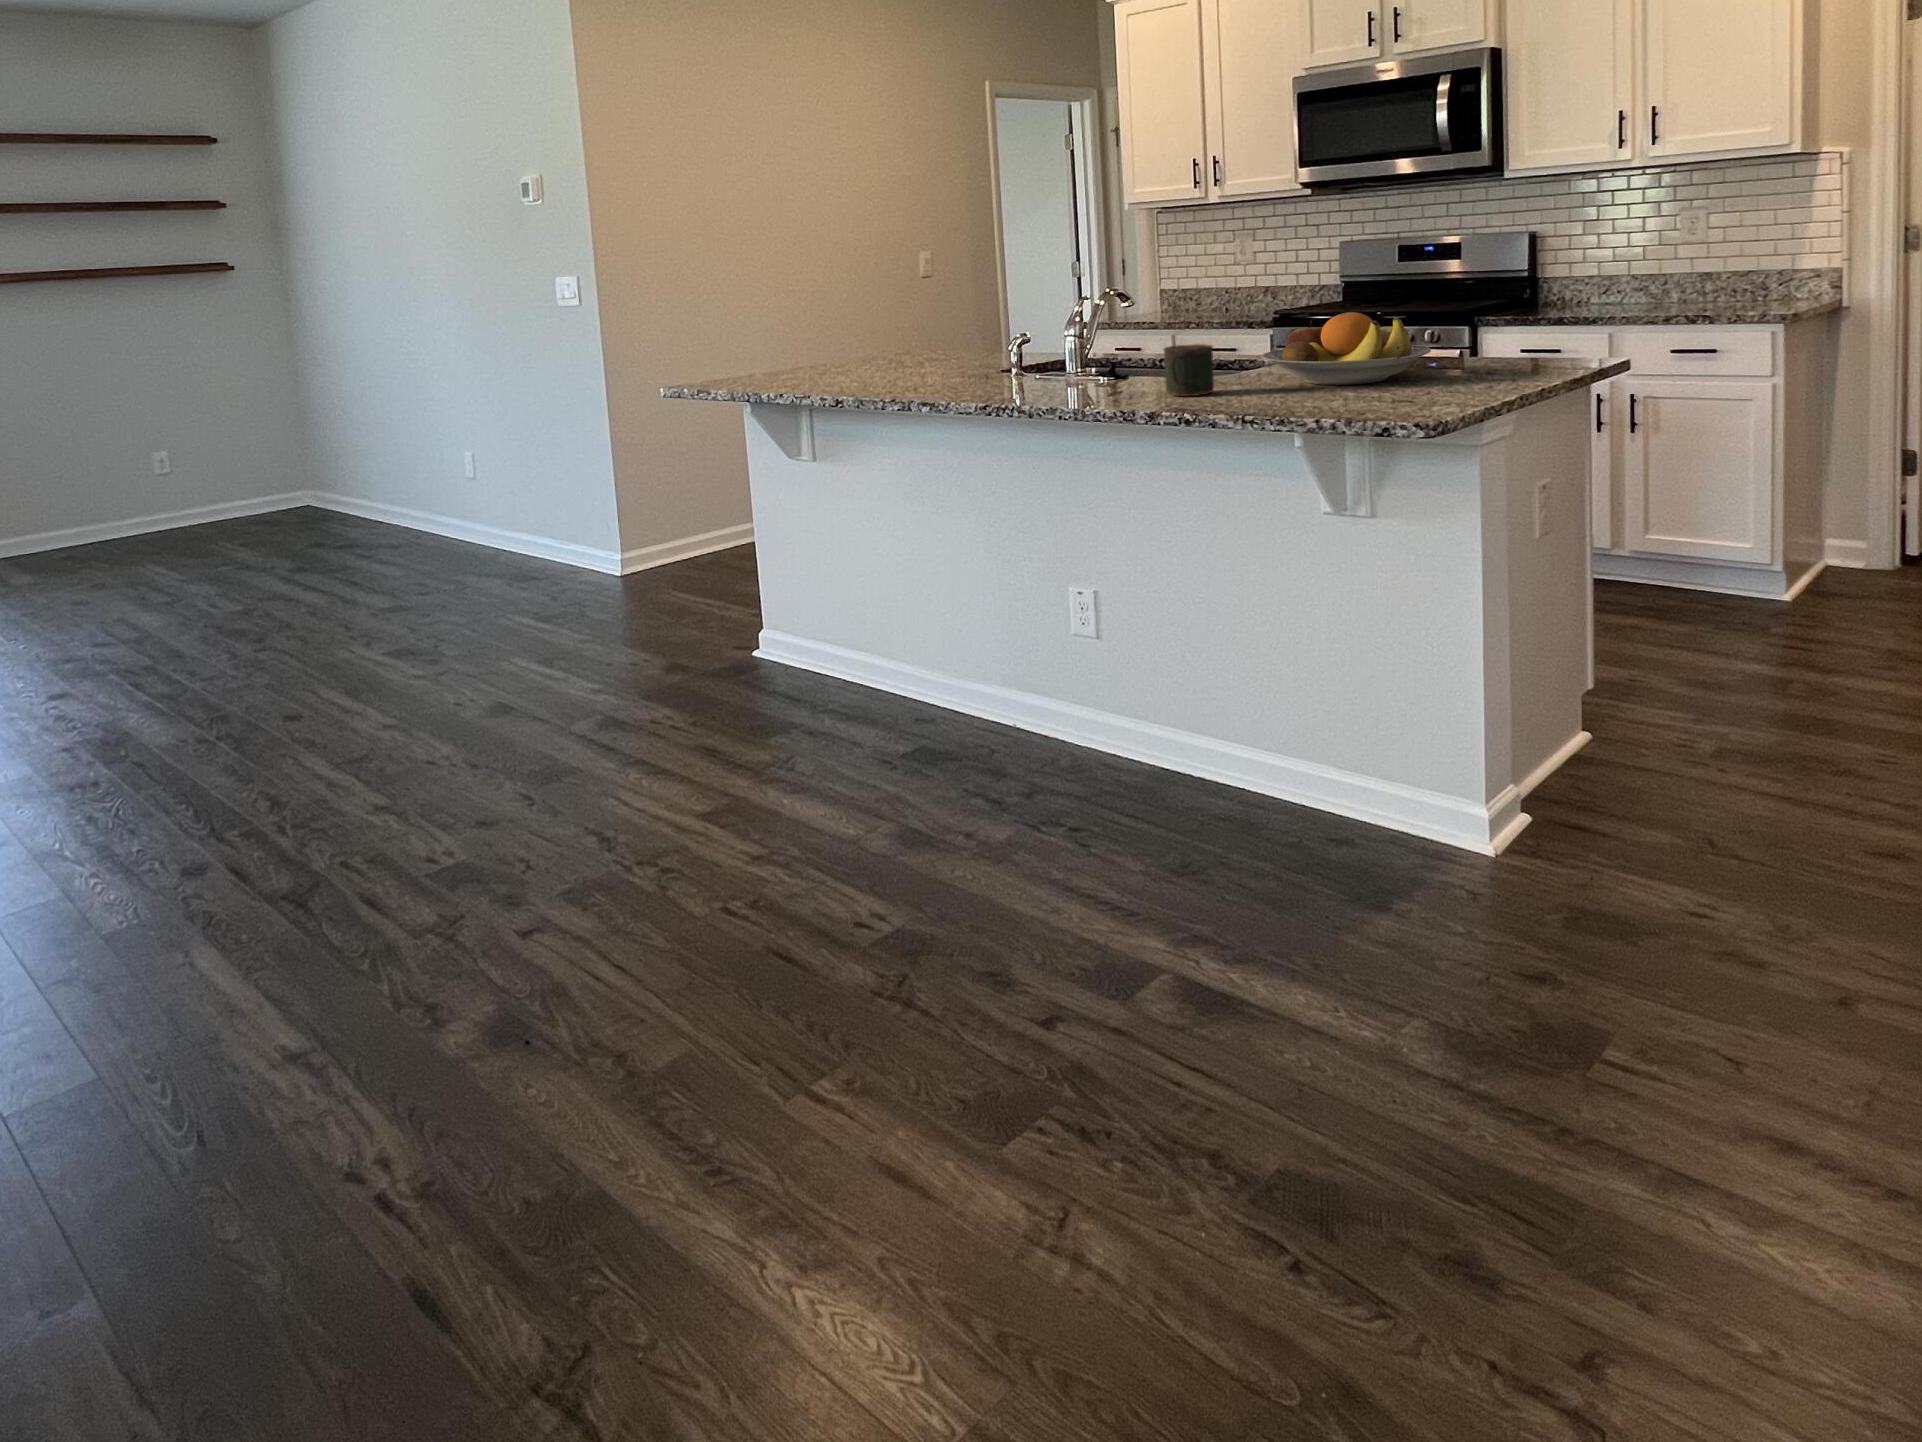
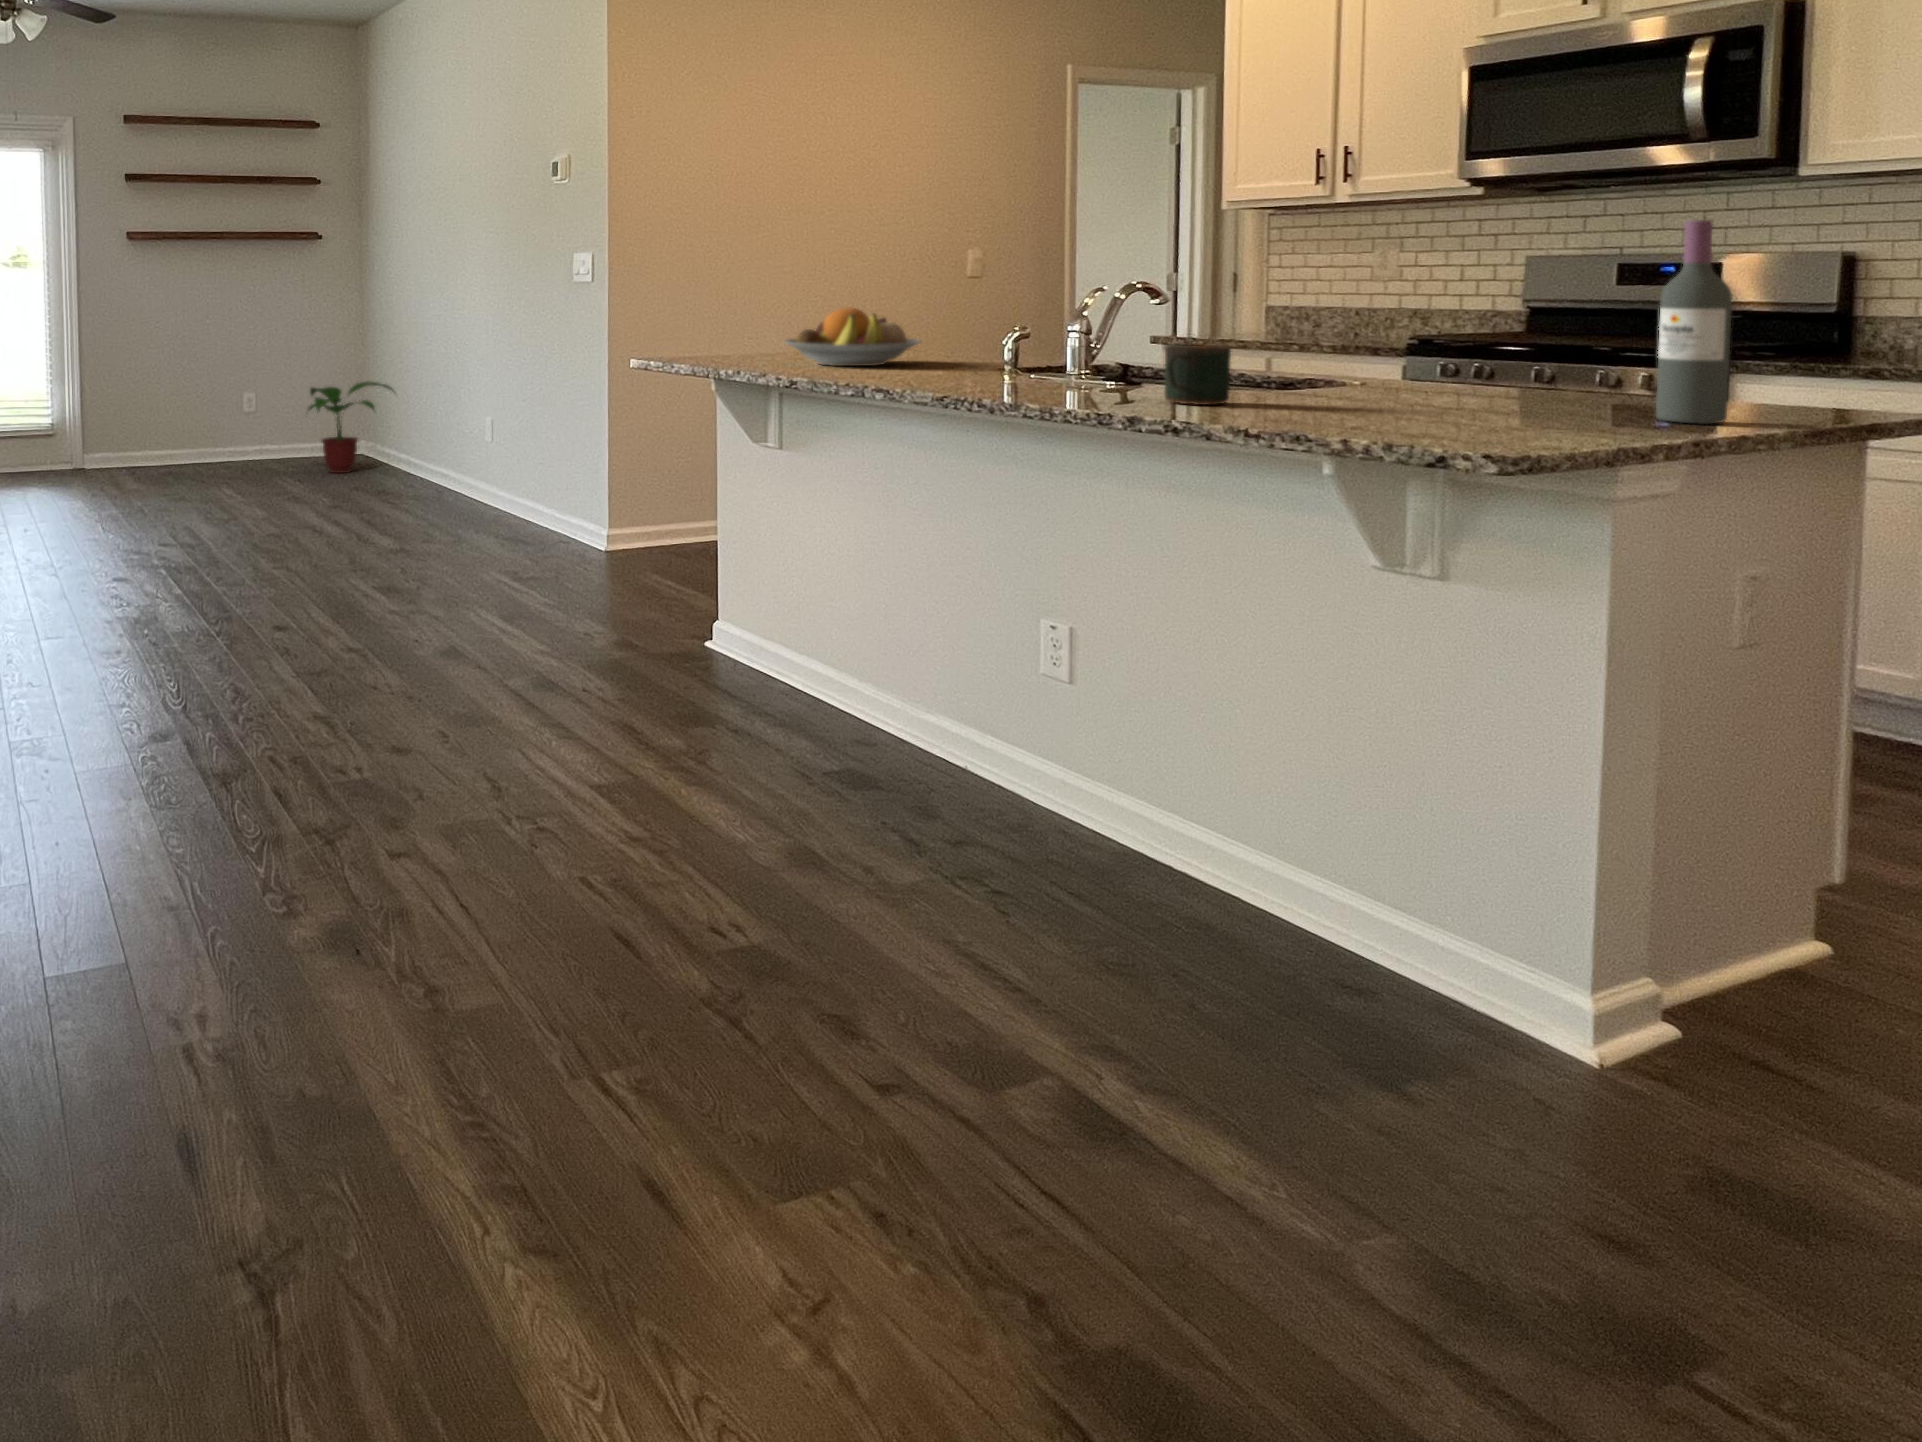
wine bottle: none [1491,231,1533,381] -> present [1656,220,1732,424]
fruit bowl: present [1262,312,1431,385] -> present [784,308,921,366]
potted plant: none [243,424,351,529] -> present [307,382,394,473]

